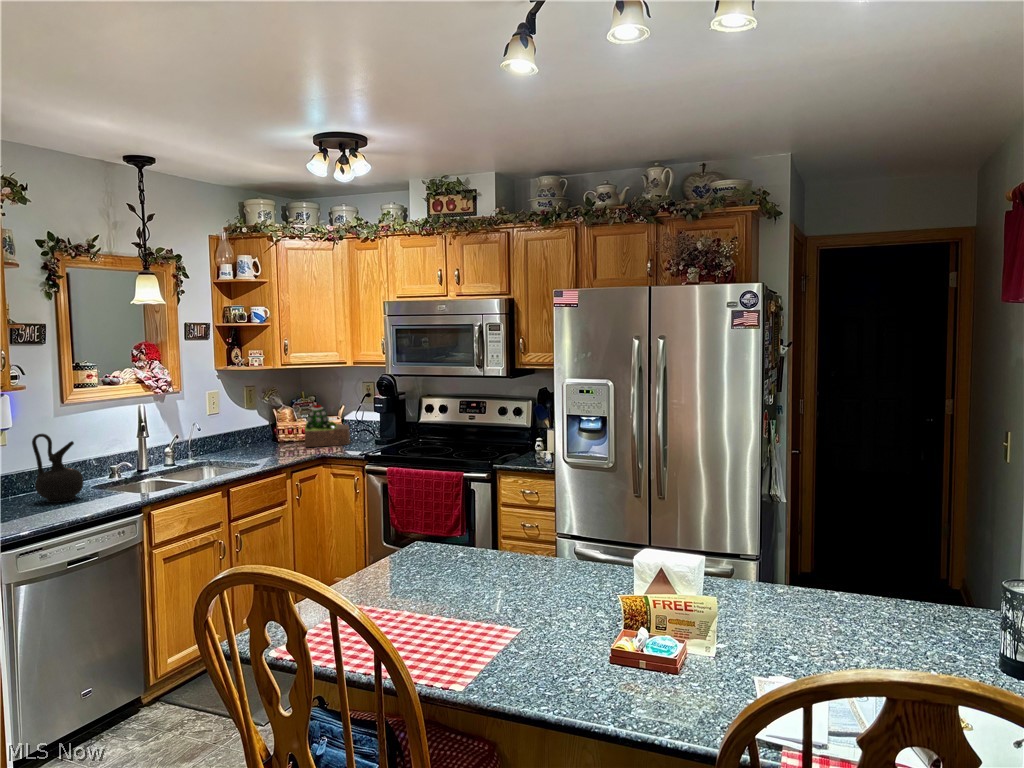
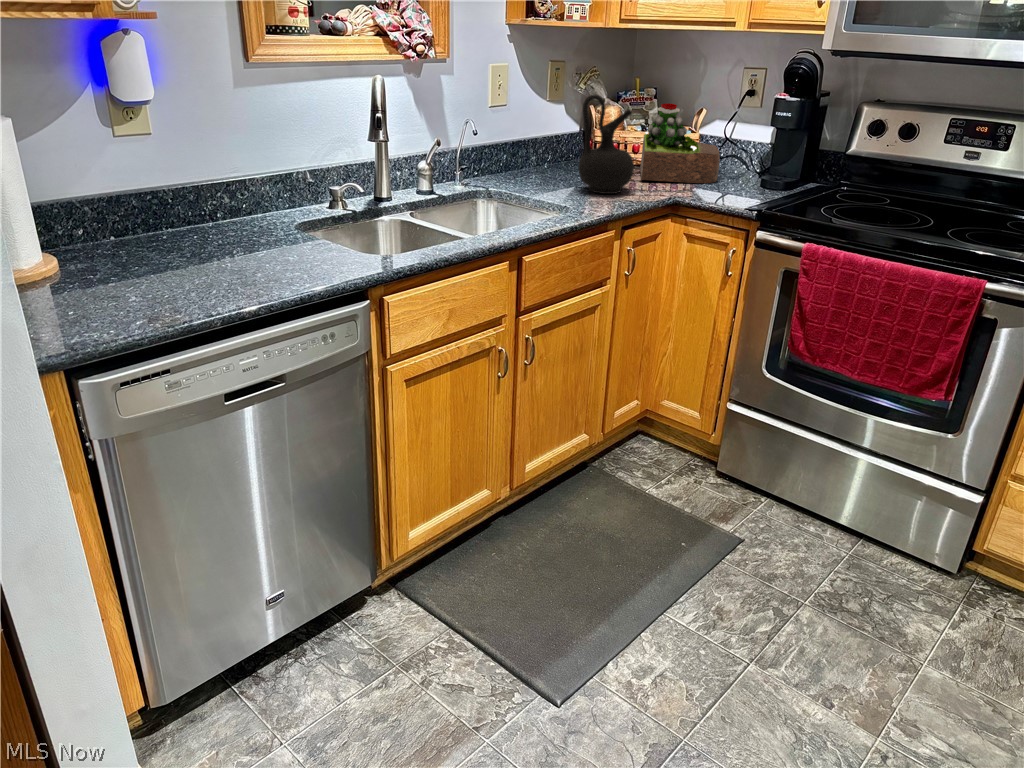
ceramic jug: present [32,434,84,503] -> present [579,95,634,194]

